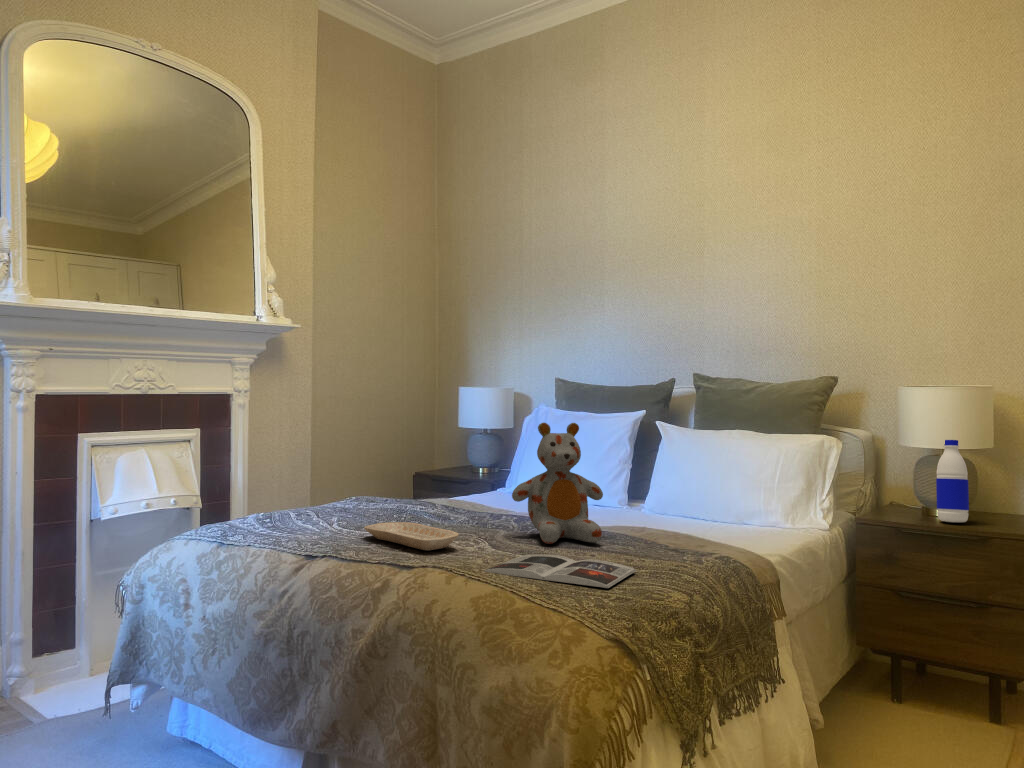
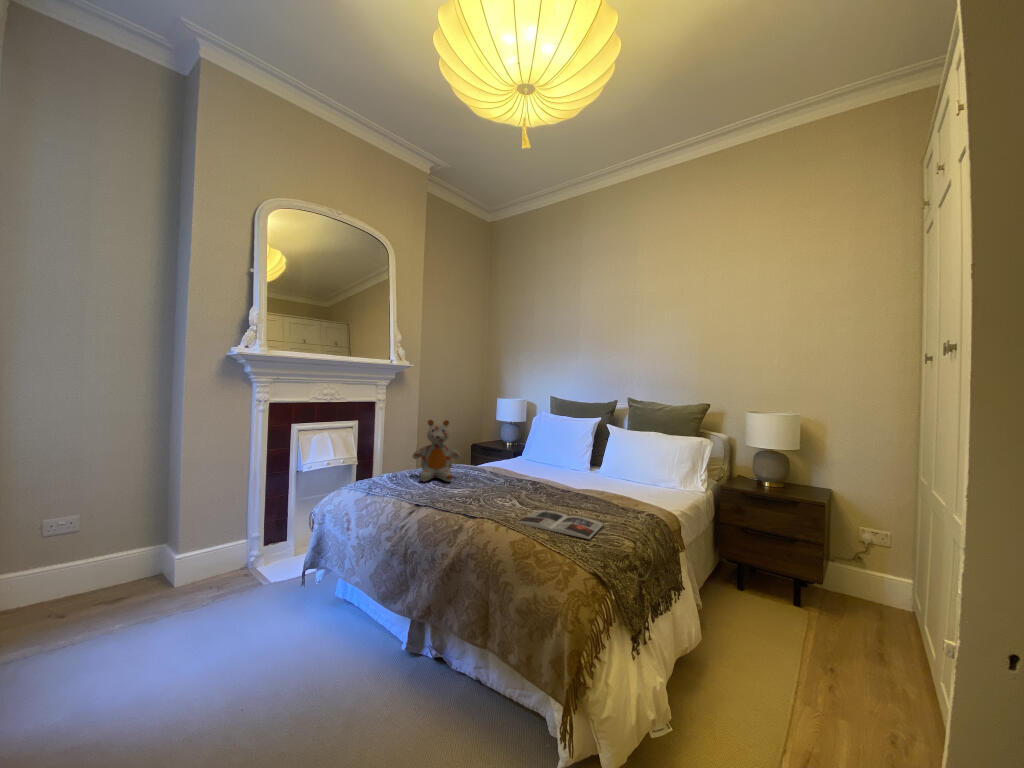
stuffed bear: present [512,423,603,544] -> present [412,419,461,482]
water bottle: present [936,440,969,523] -> none [767,445,786,492]
tray: present [364,522,459,550] -> none [447,484,501,505]

